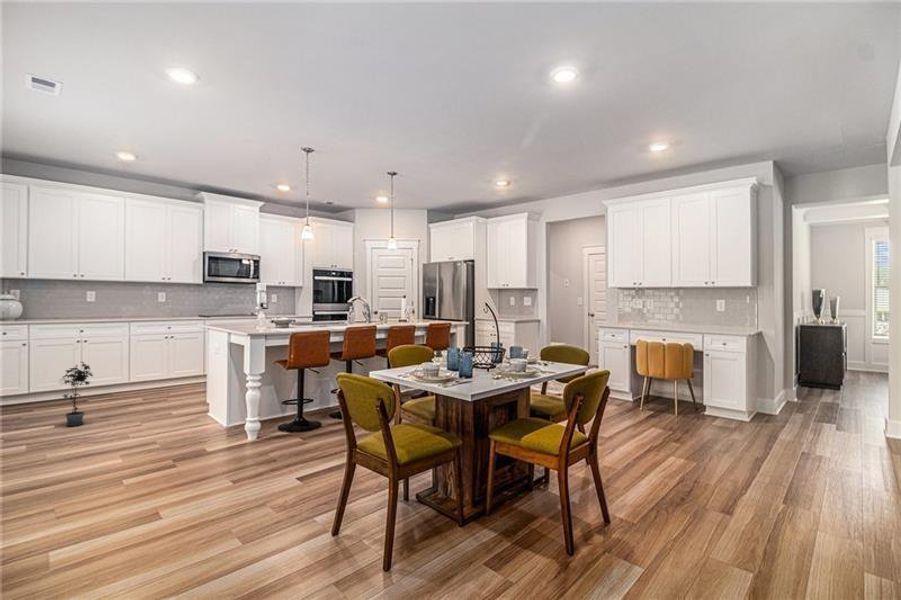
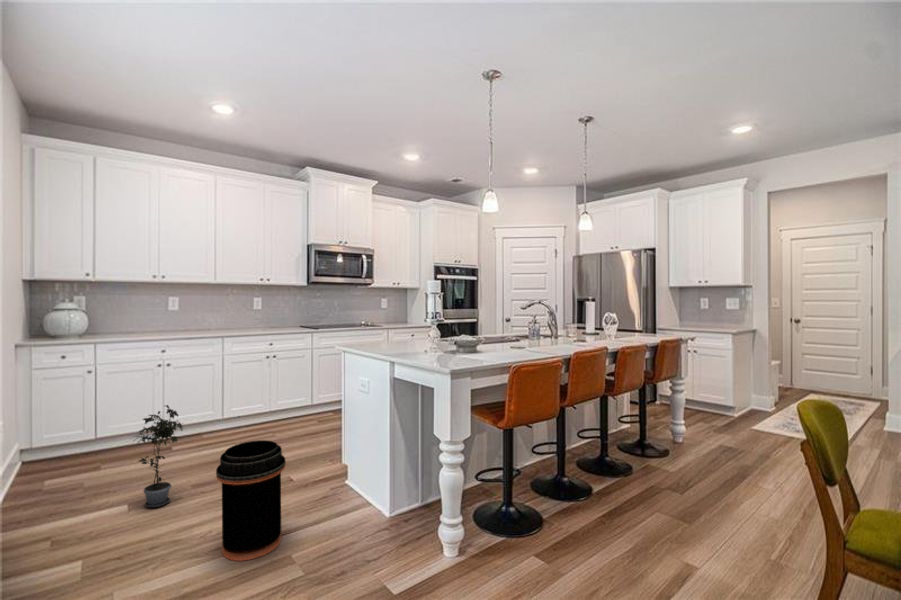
trash can: none [111,378,157,443] -> present [216,440,286,561]

